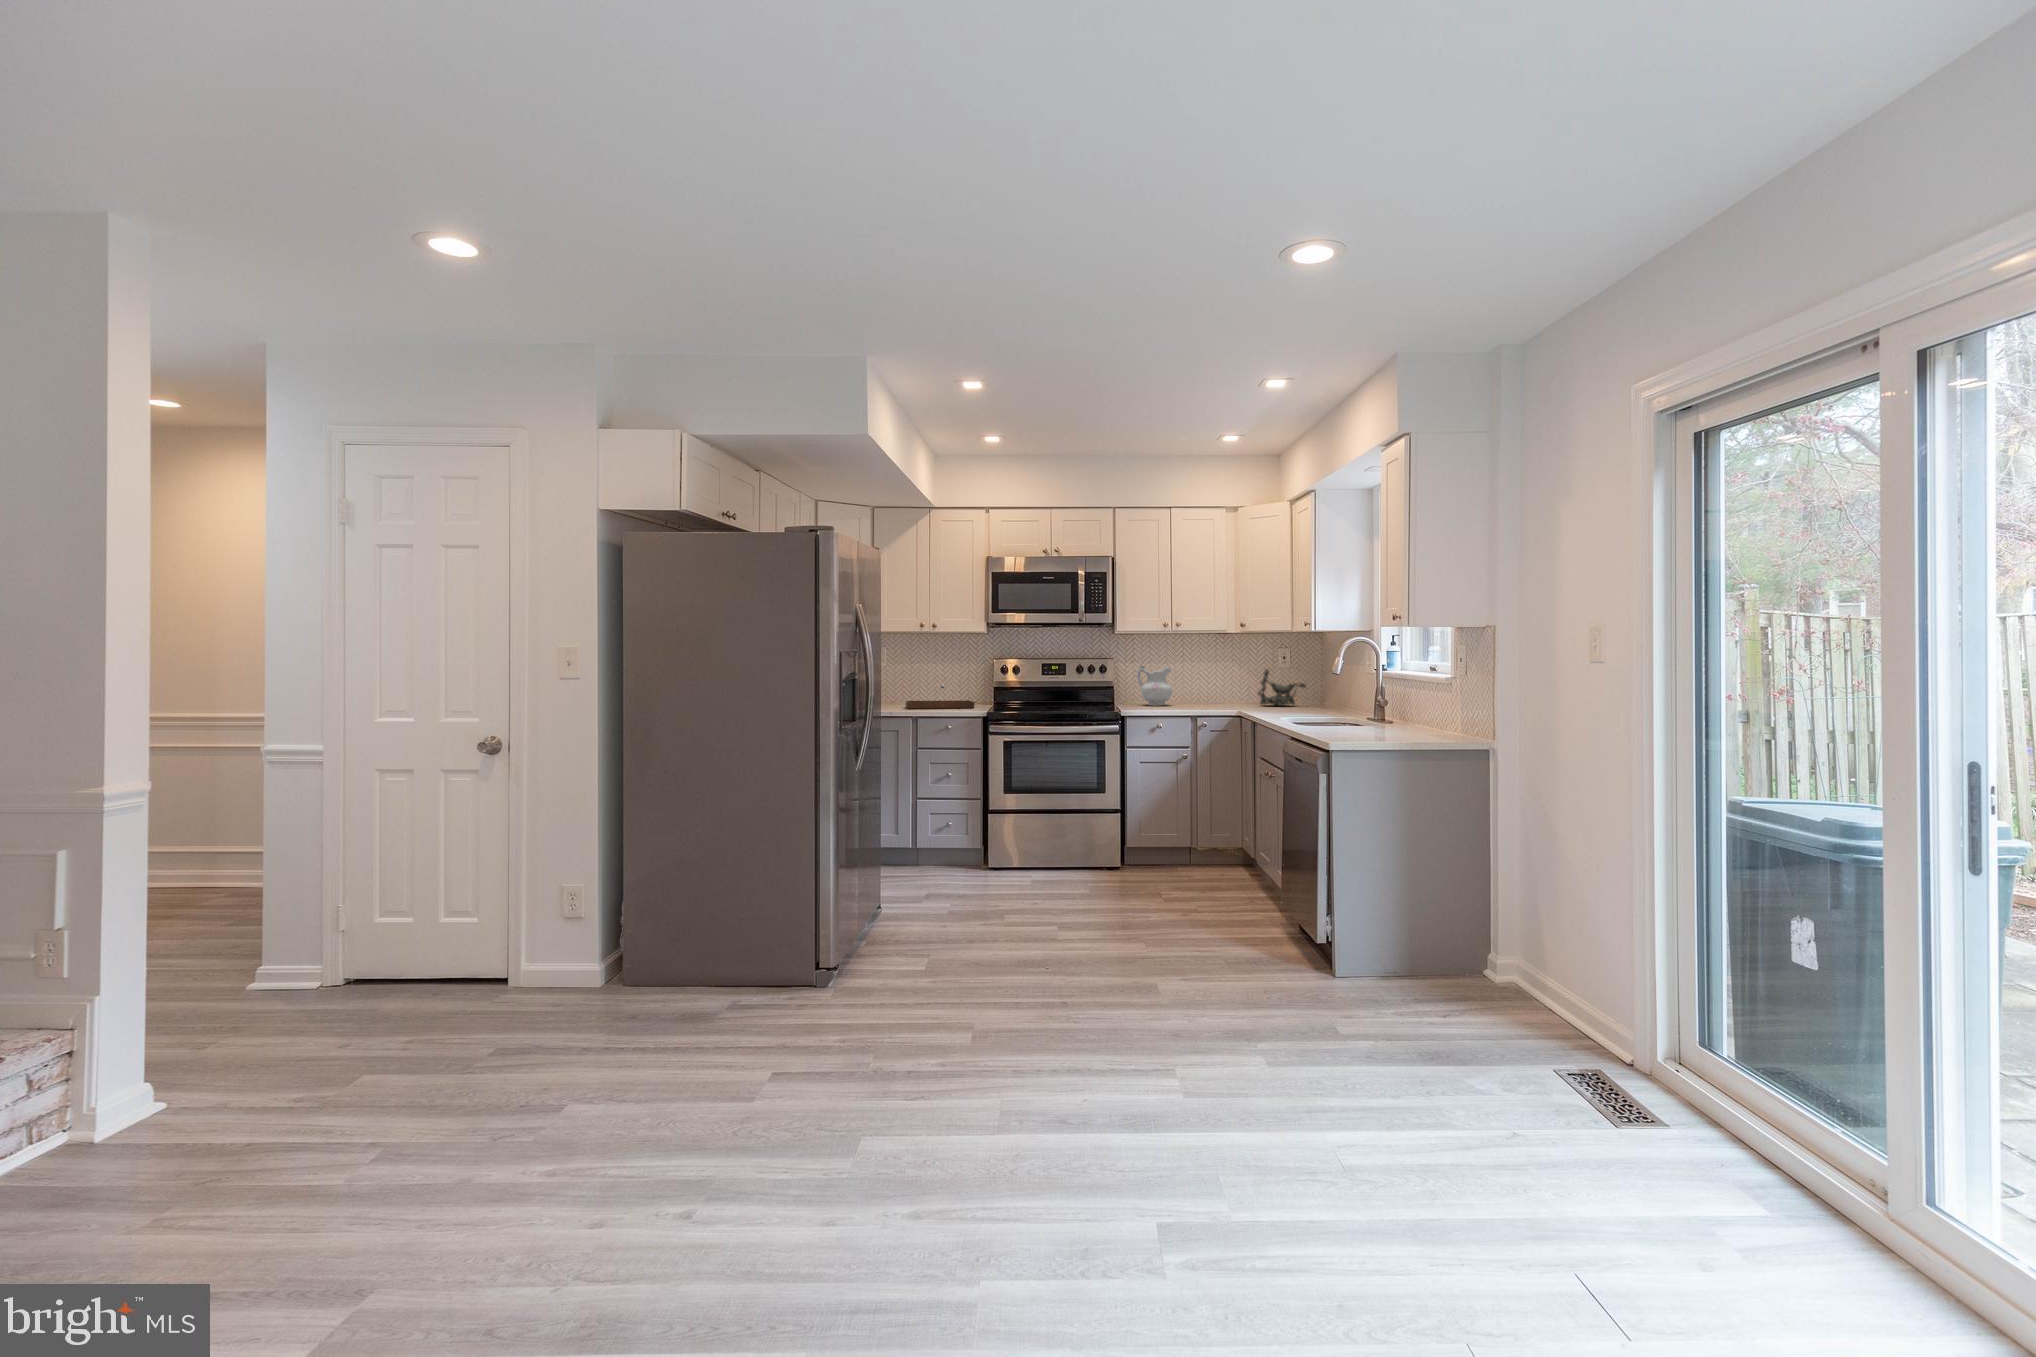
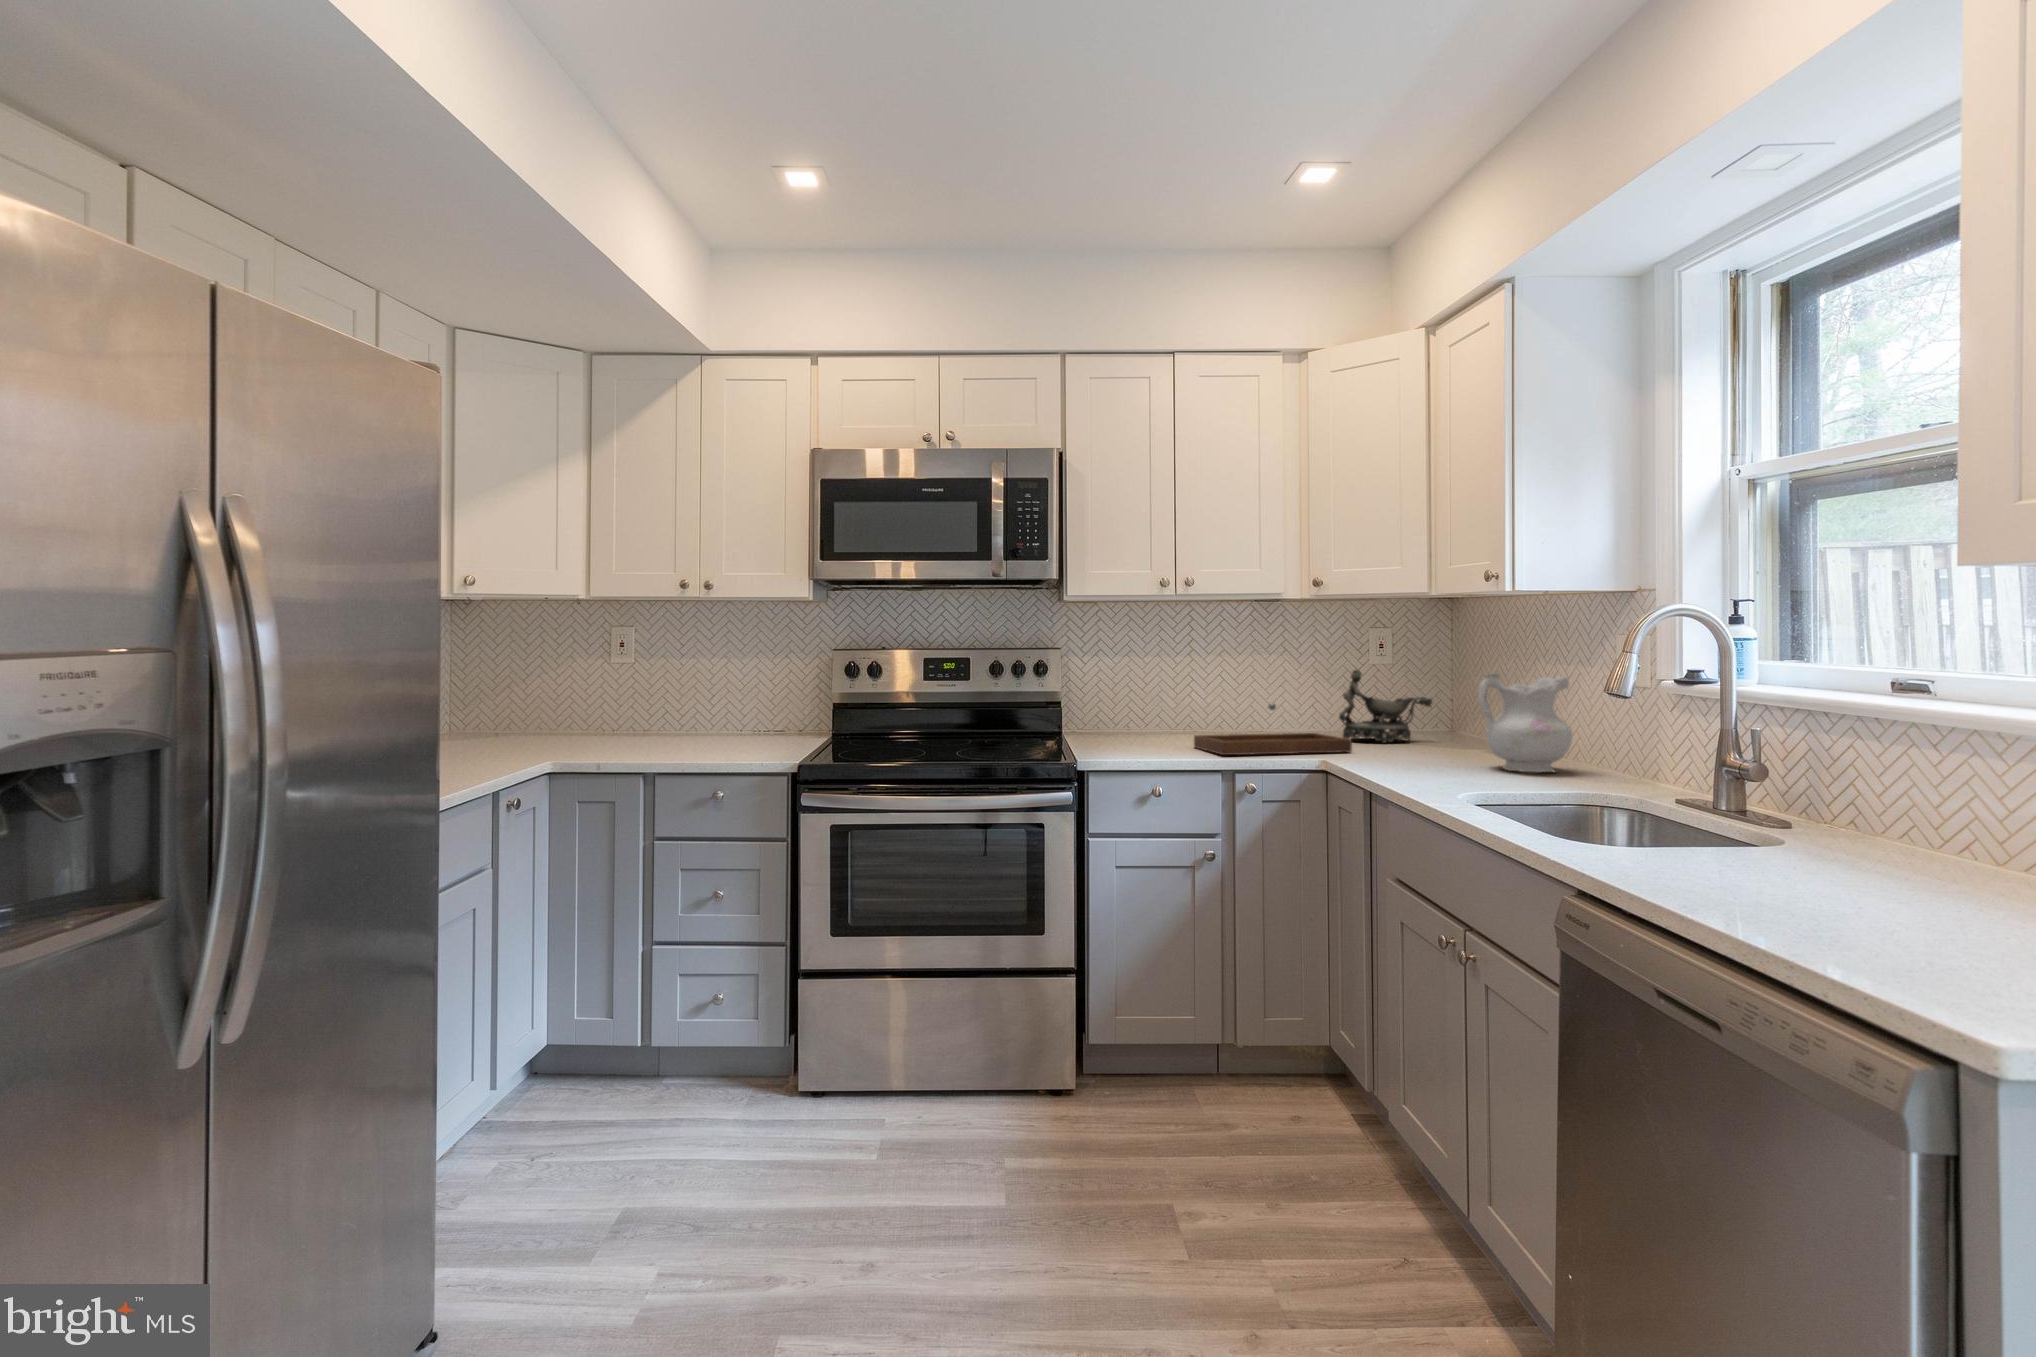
ceramic pitcher: present [1137,666,1172,705] -> present [1478,673,1572,772]
tray: present [906,685,974,708] -> present [1194,703,1352,755]

